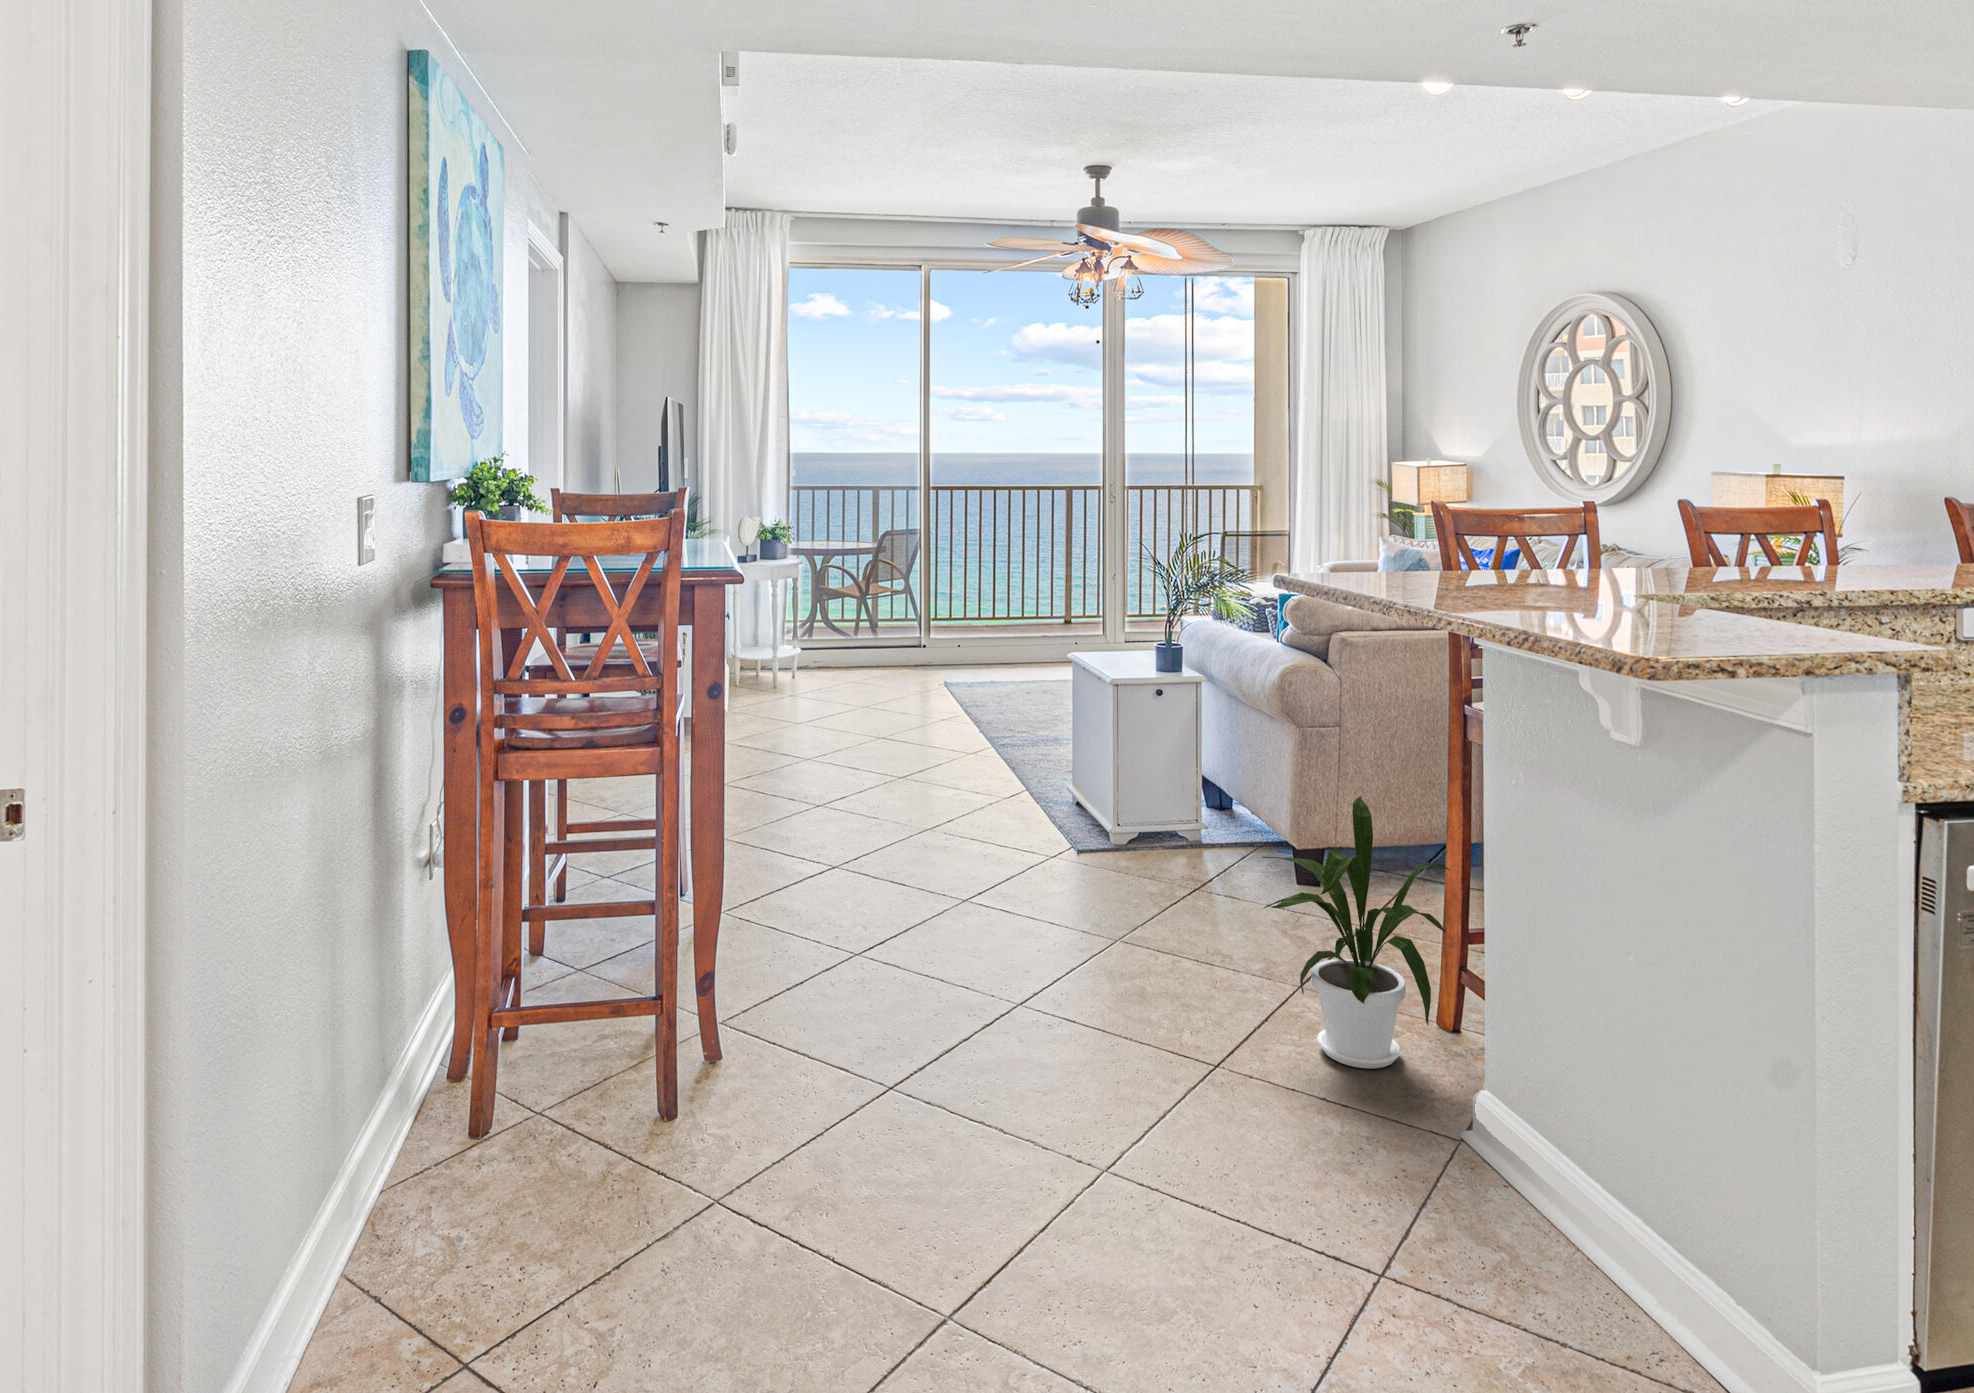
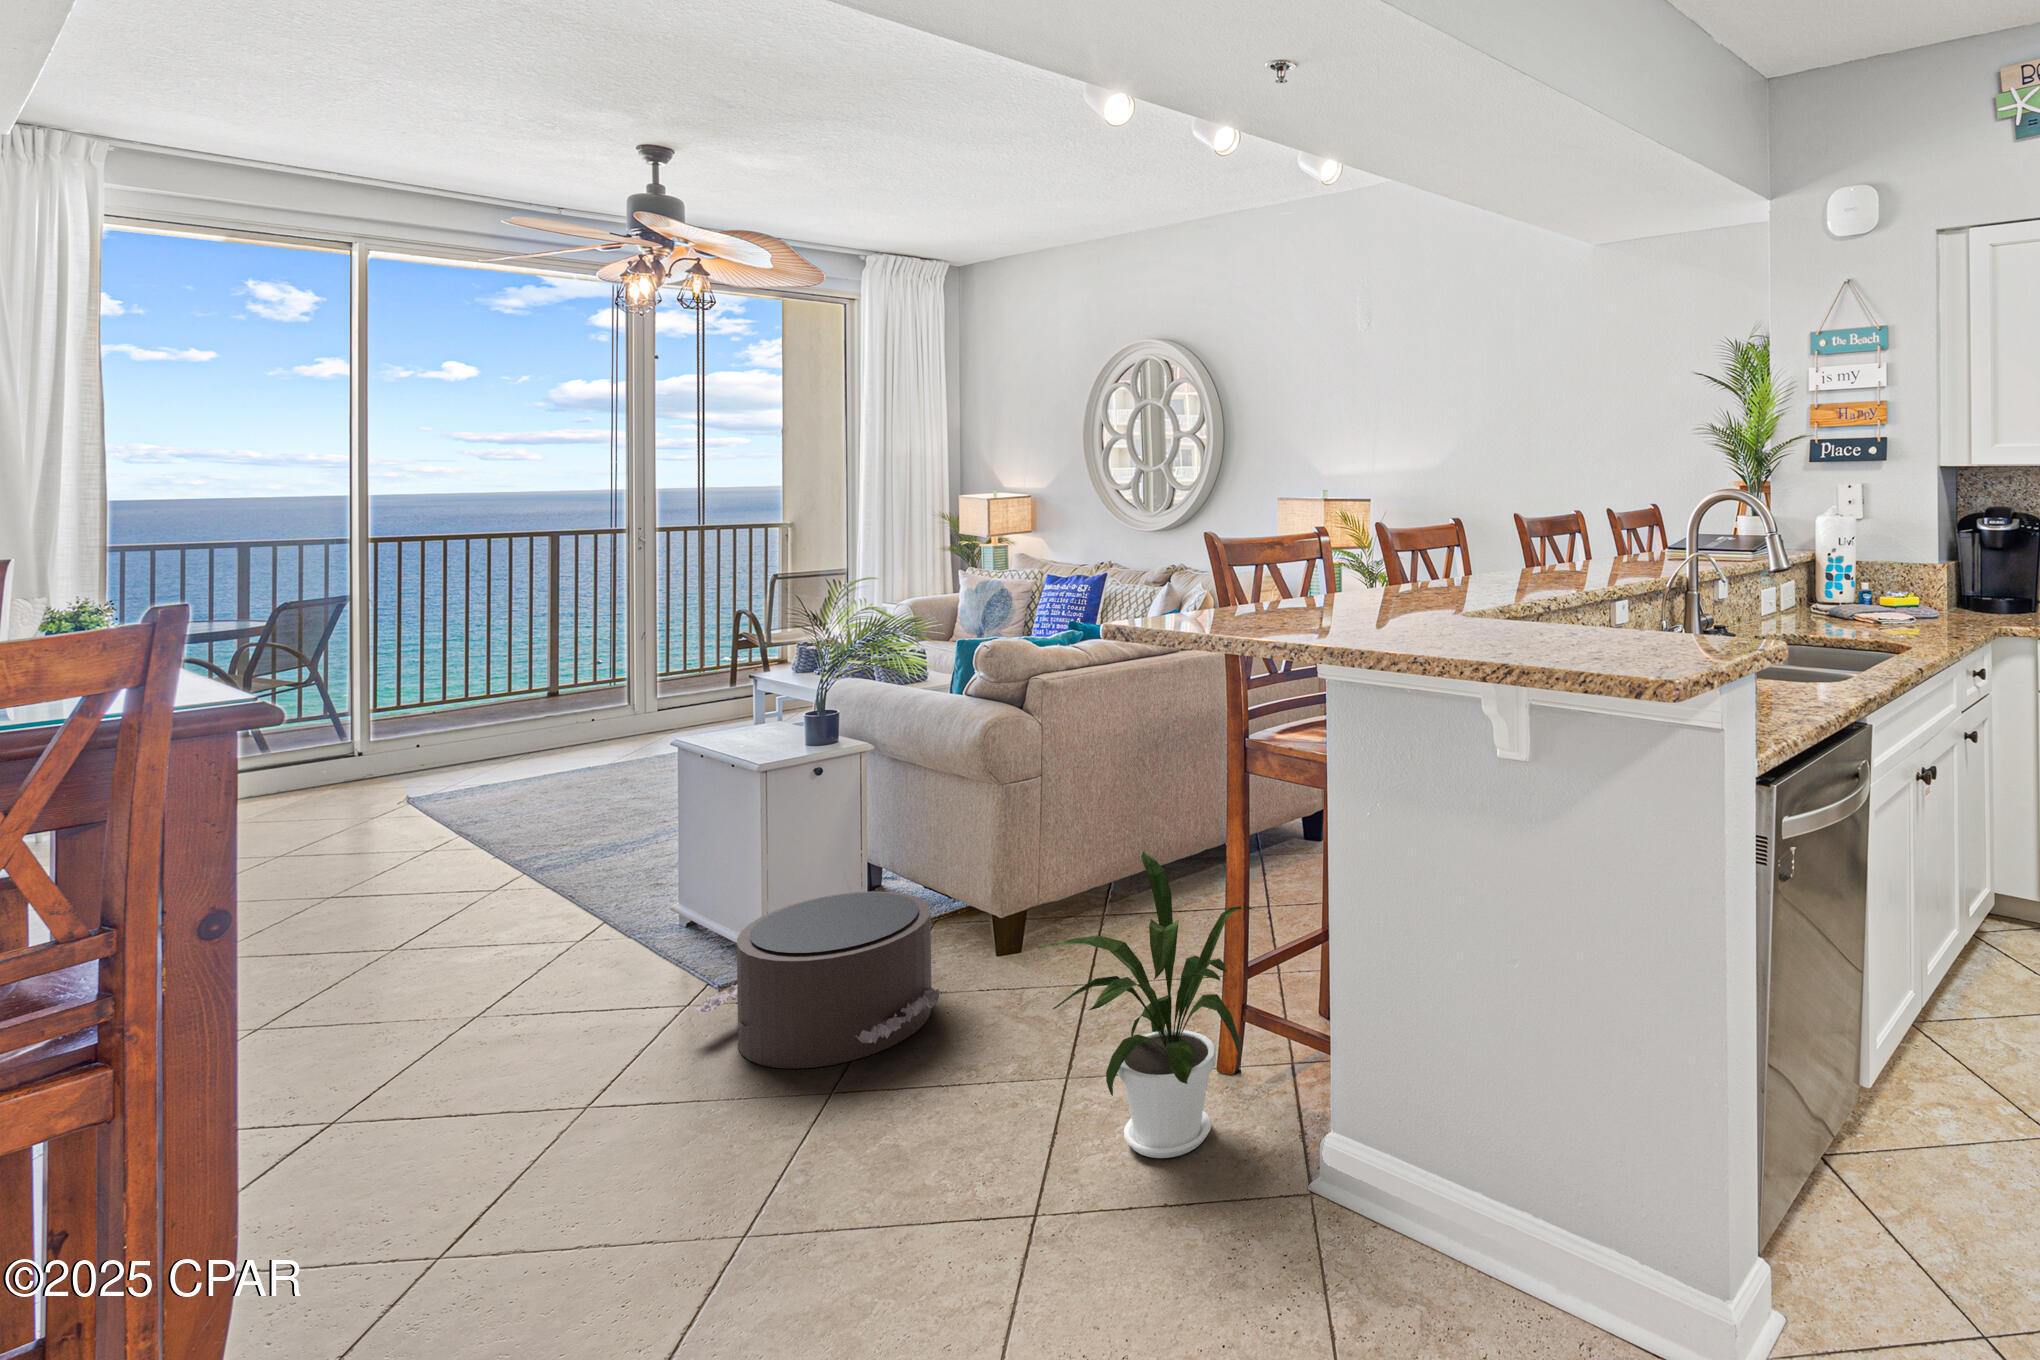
pouf: none [1049,794,1228,923] -> present [696,892,947,1069]

